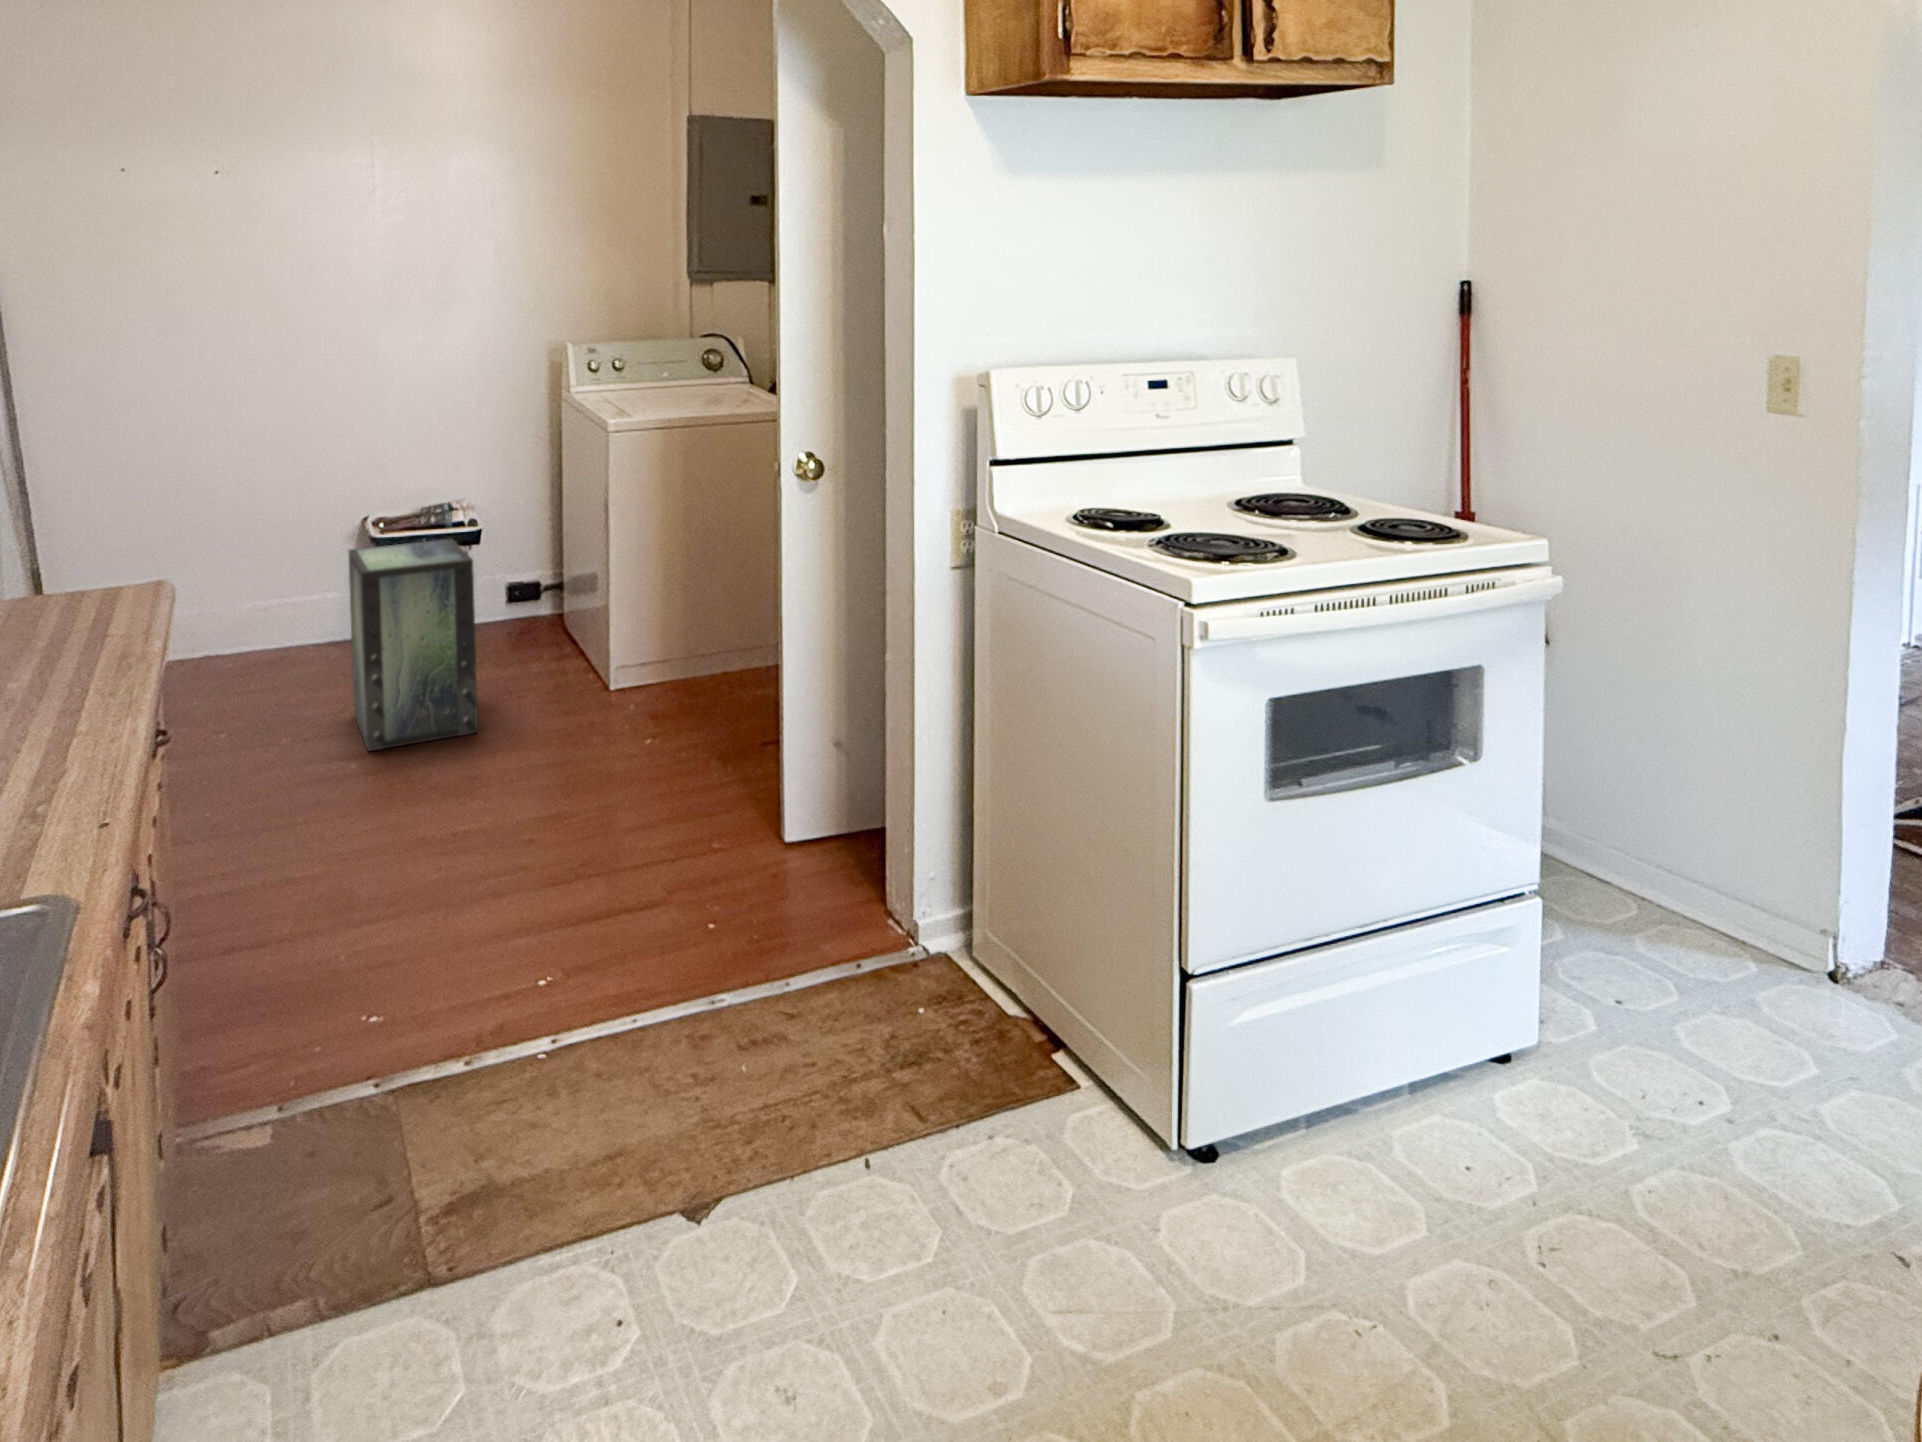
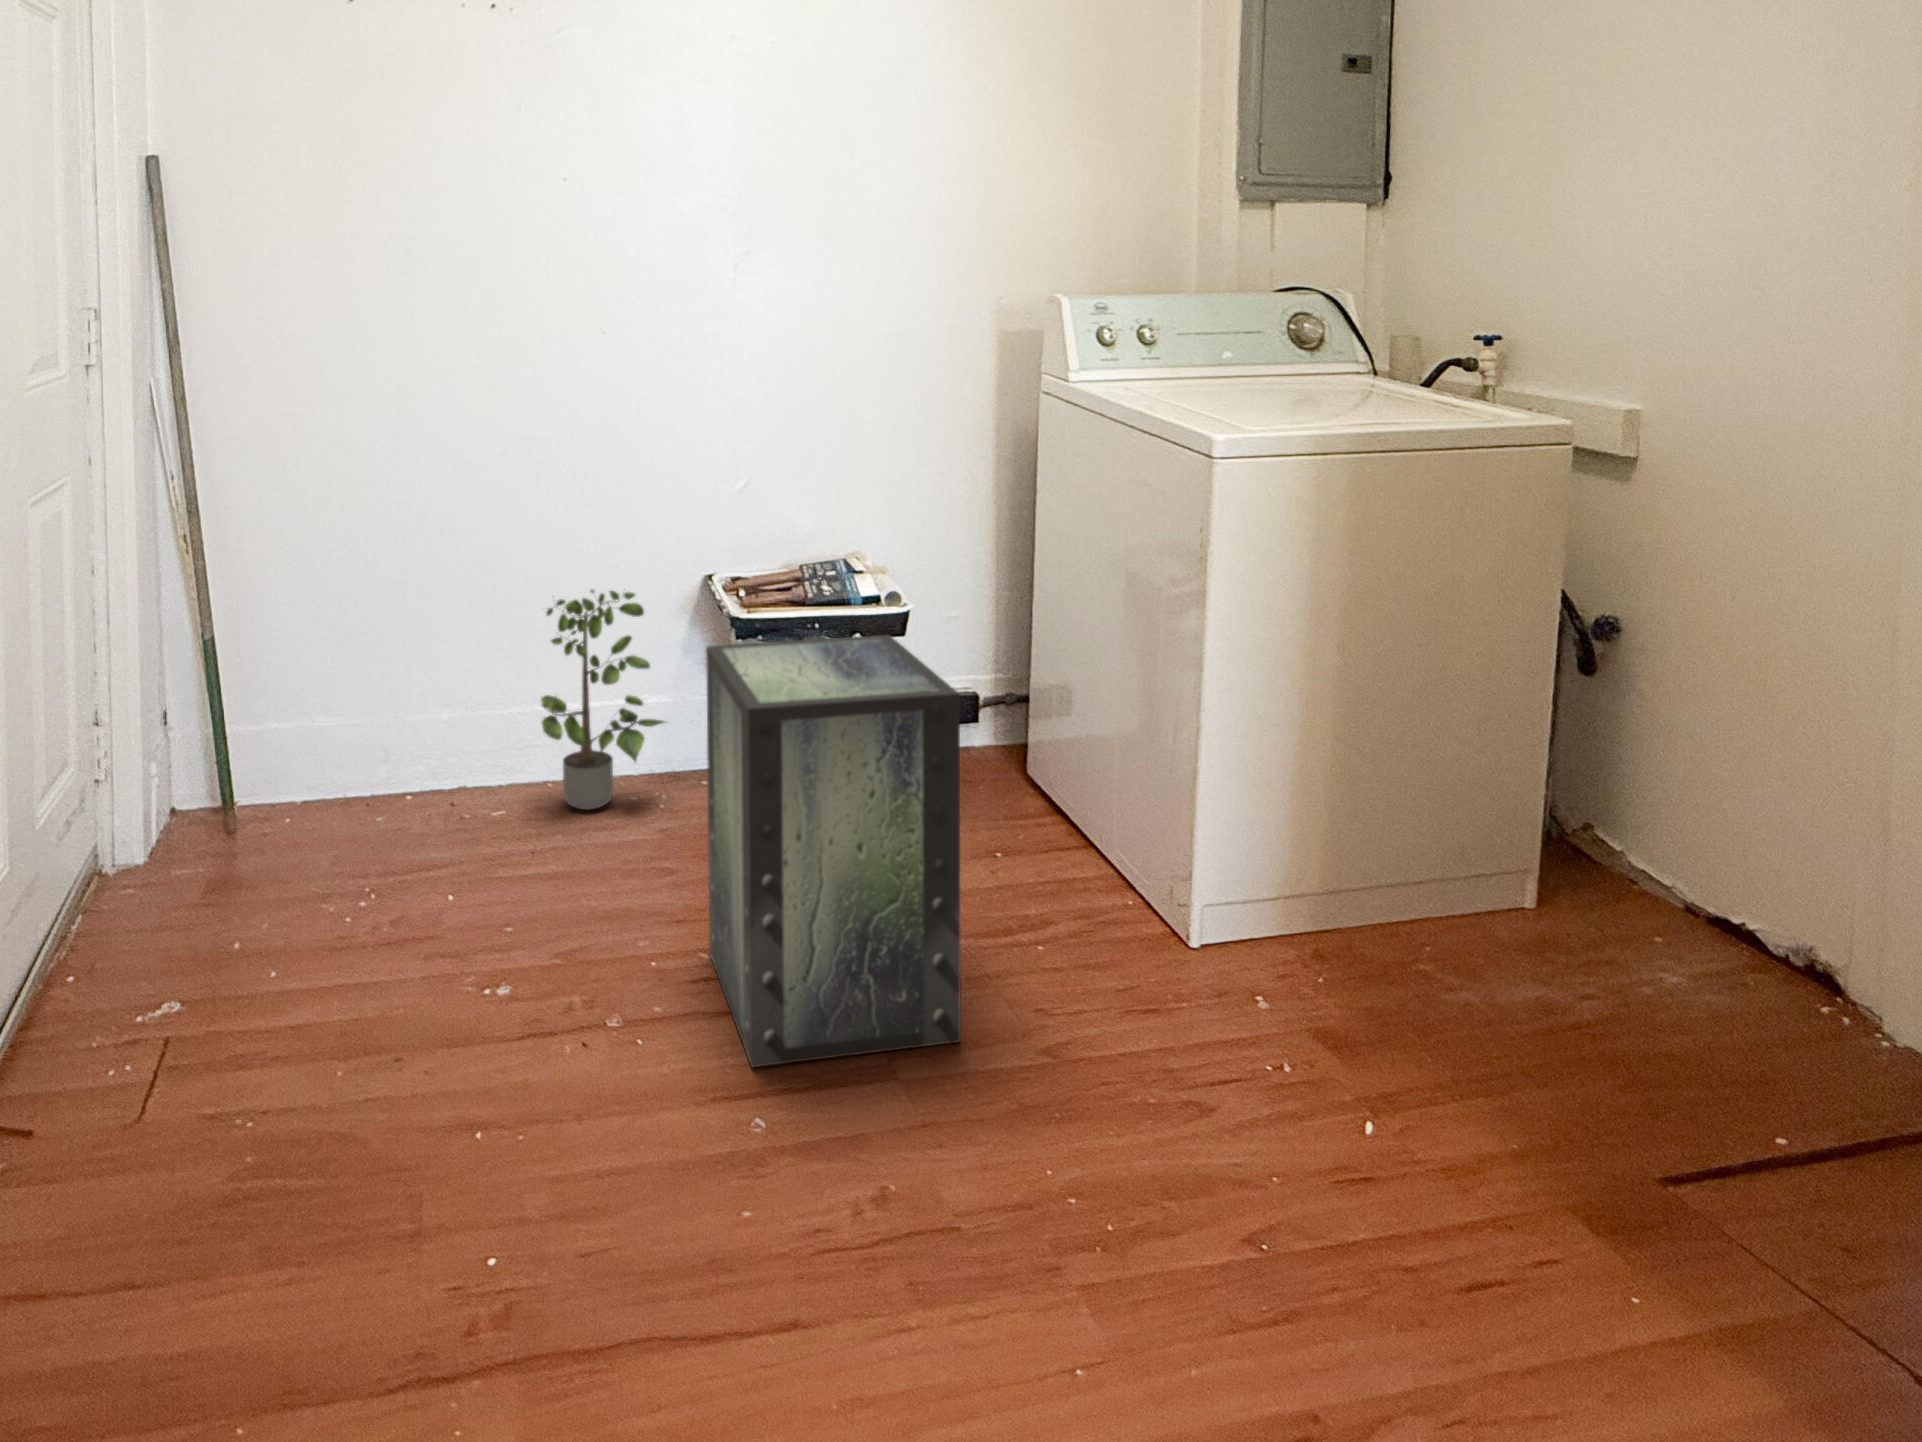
potted plant: none [258,526,342,663] -> present [541,590,664,810]

